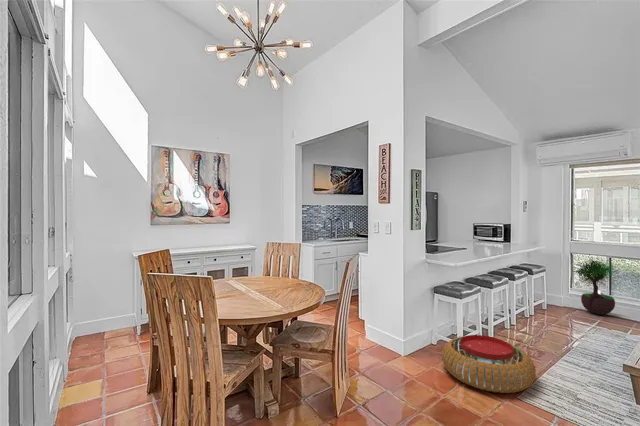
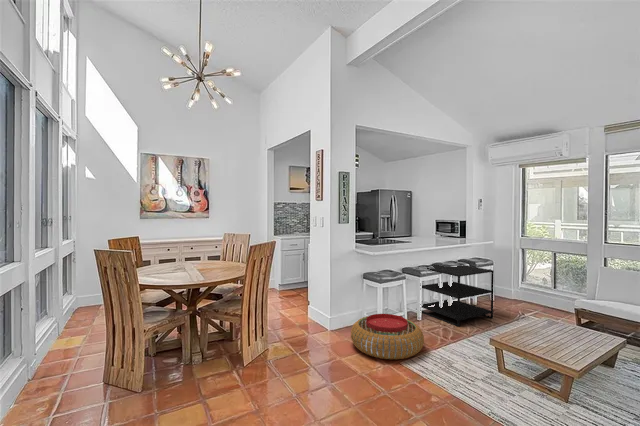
potted tree: present [574,258,615,315] -> none [515,249,556,306]
side table: none [482,271,566,344] -> present [419,265,494,327]

